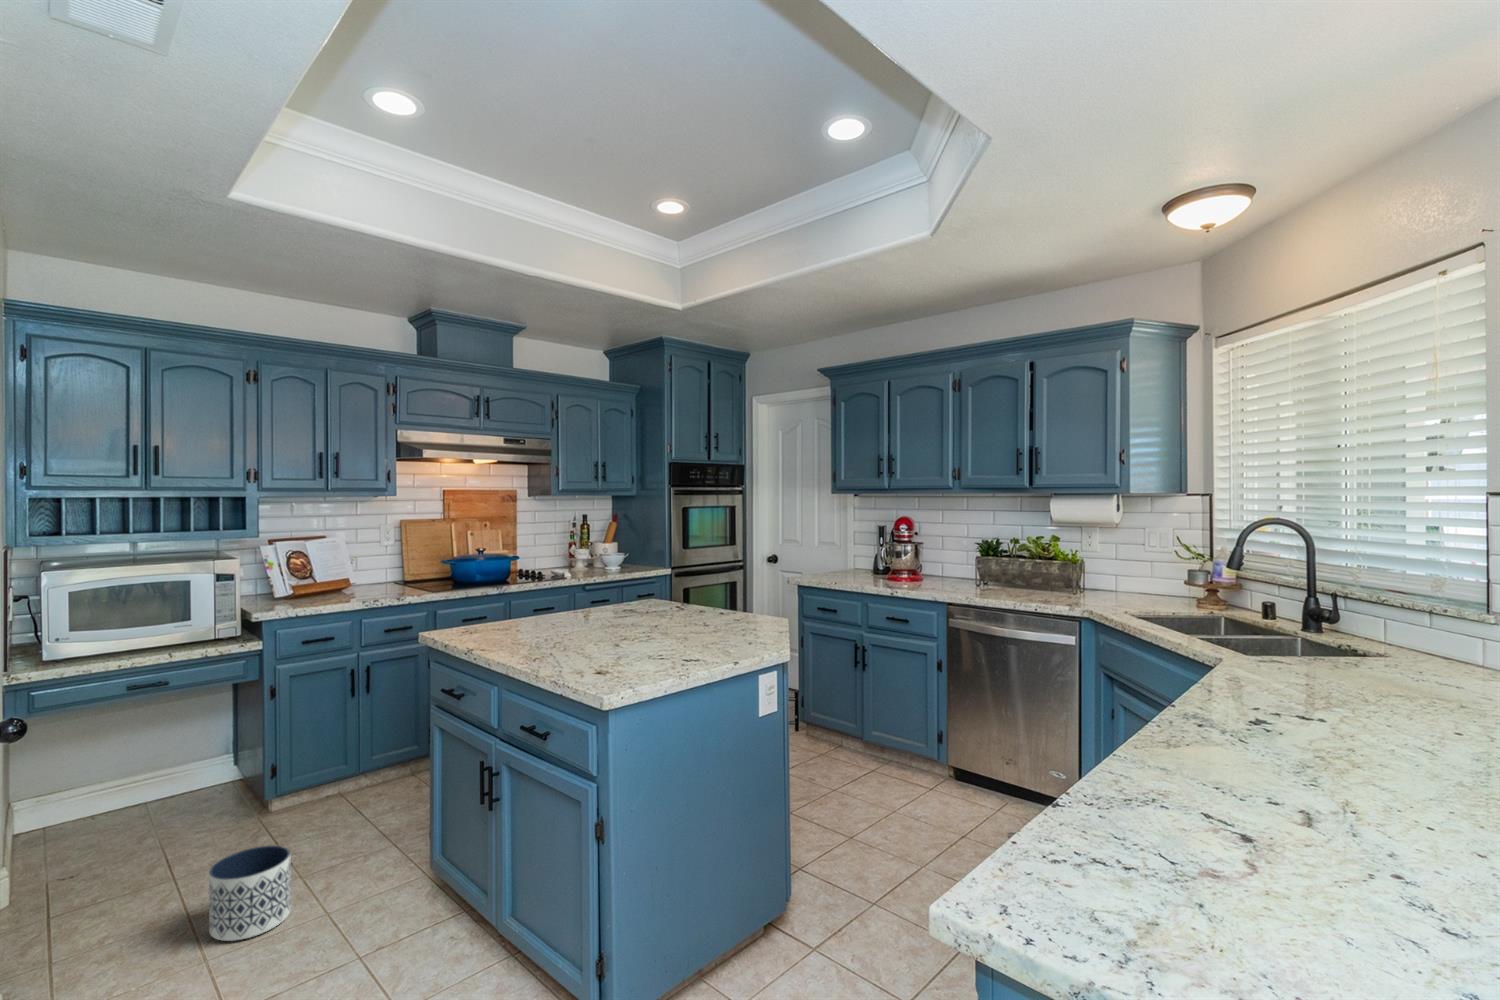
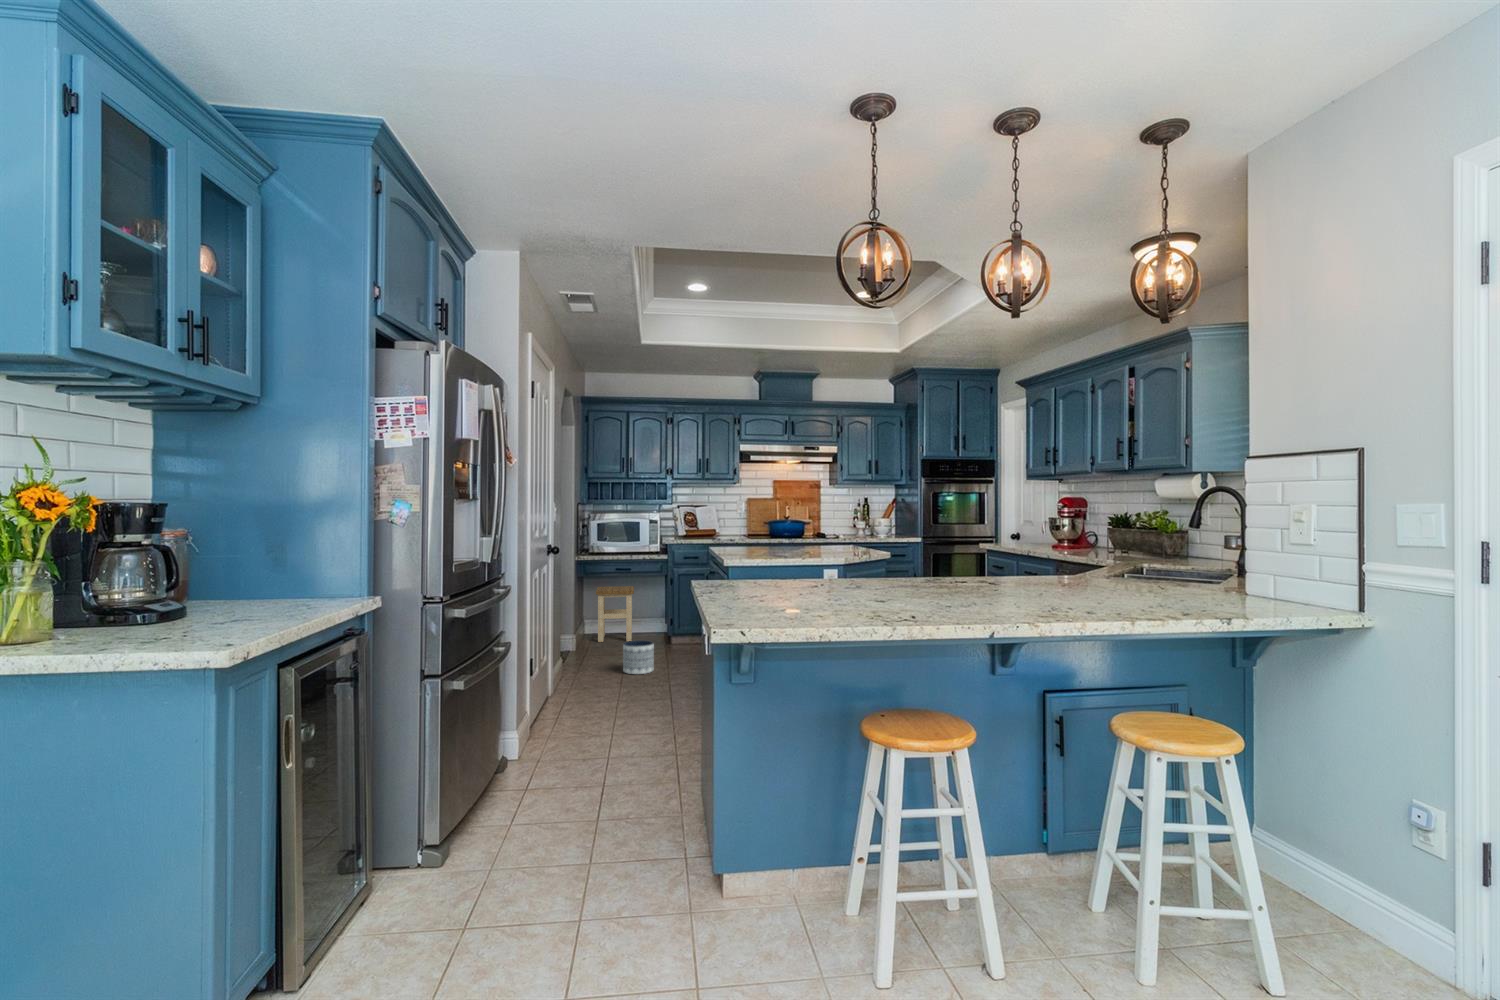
stool: none [62,706,174,850] -> present [596,586,634,642]

